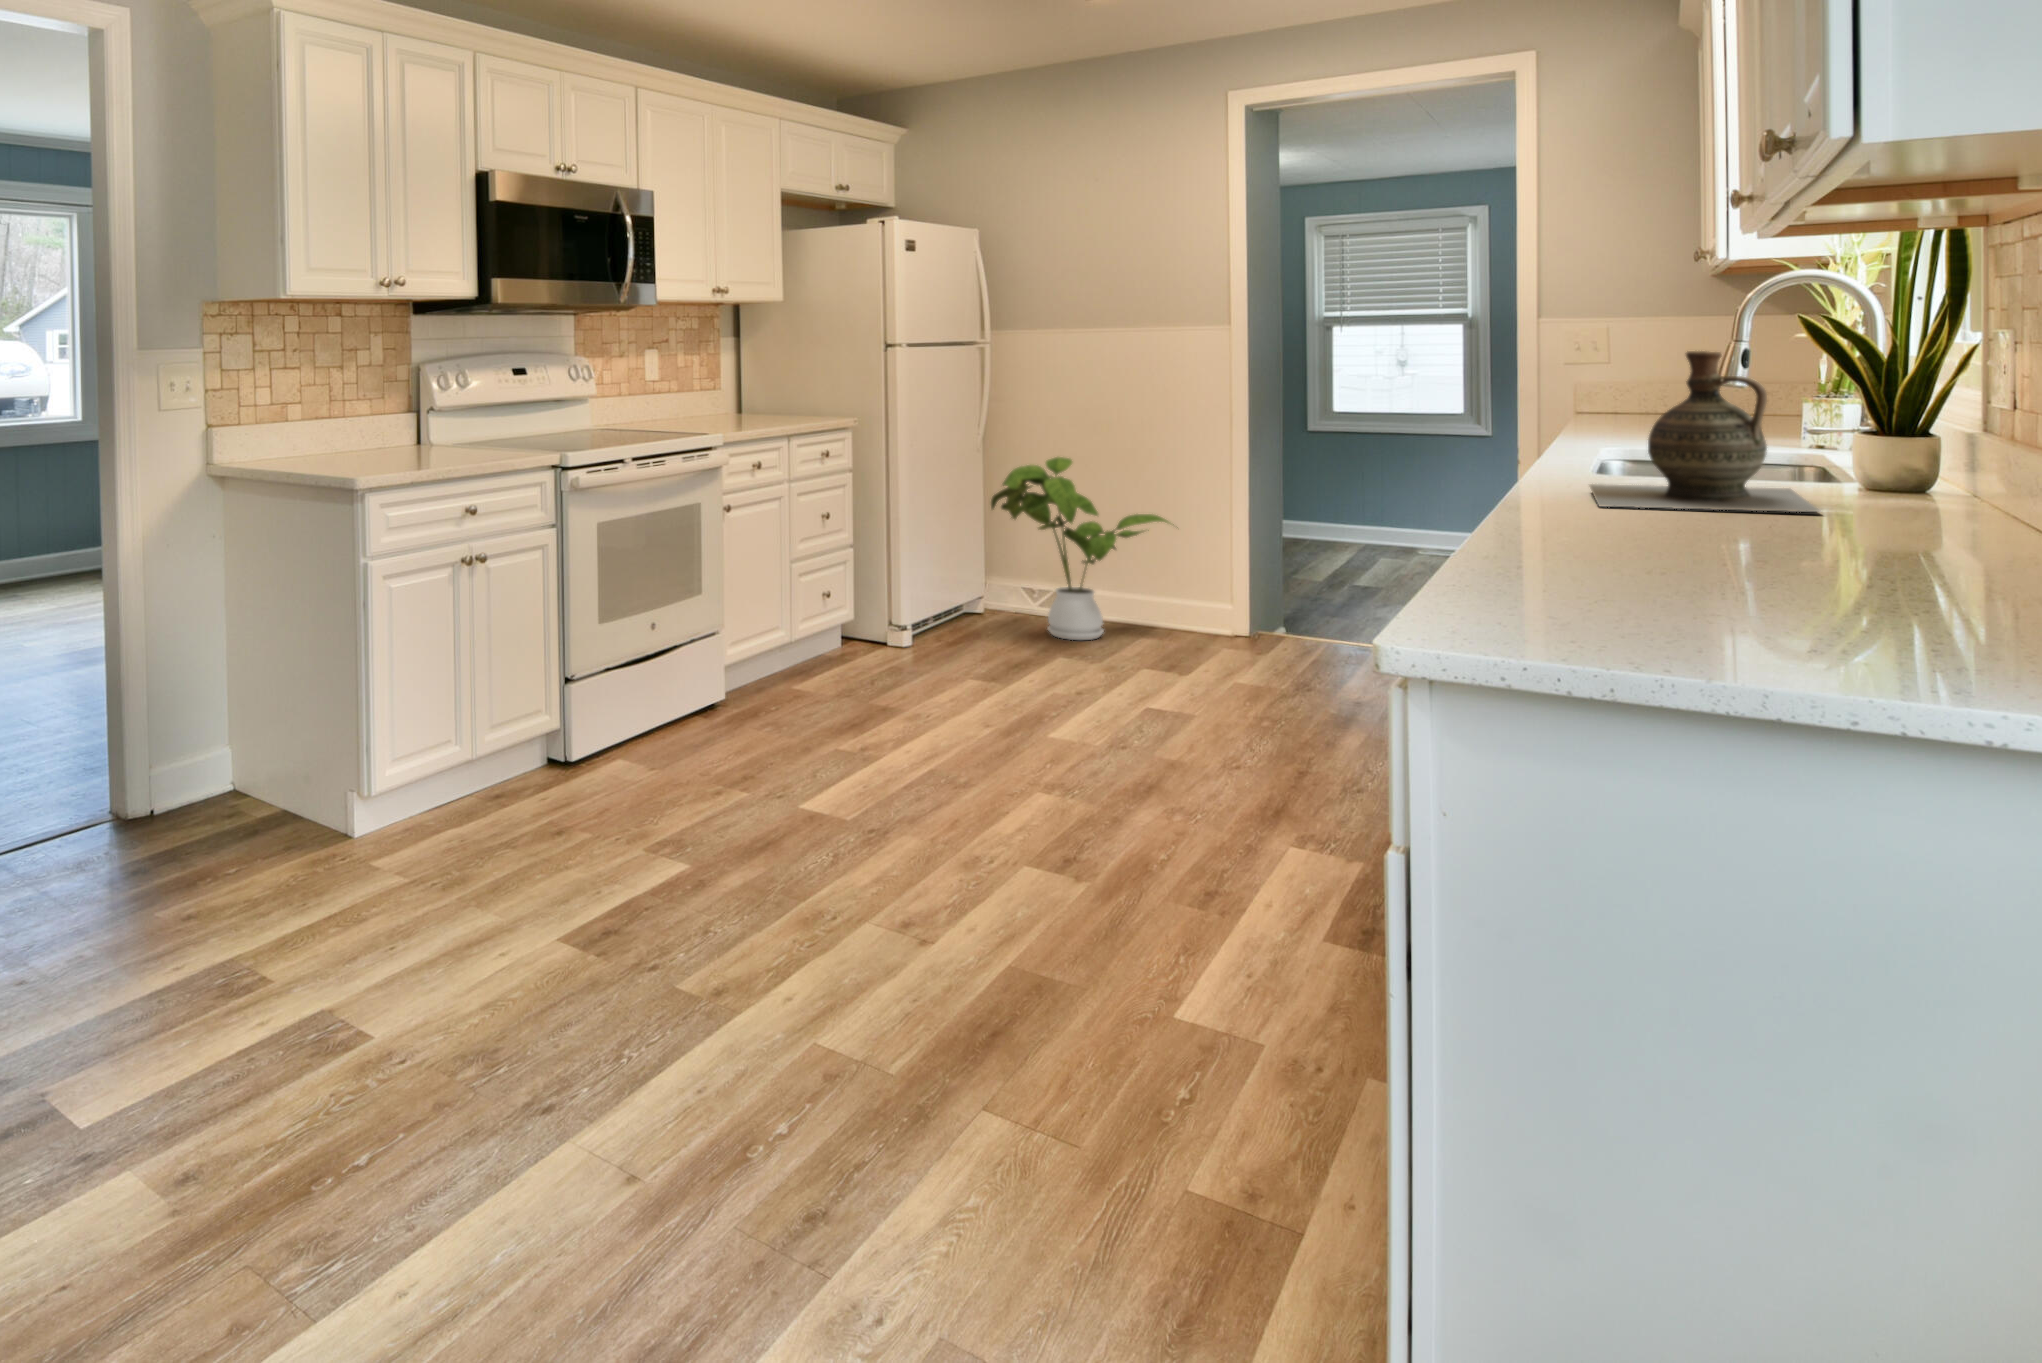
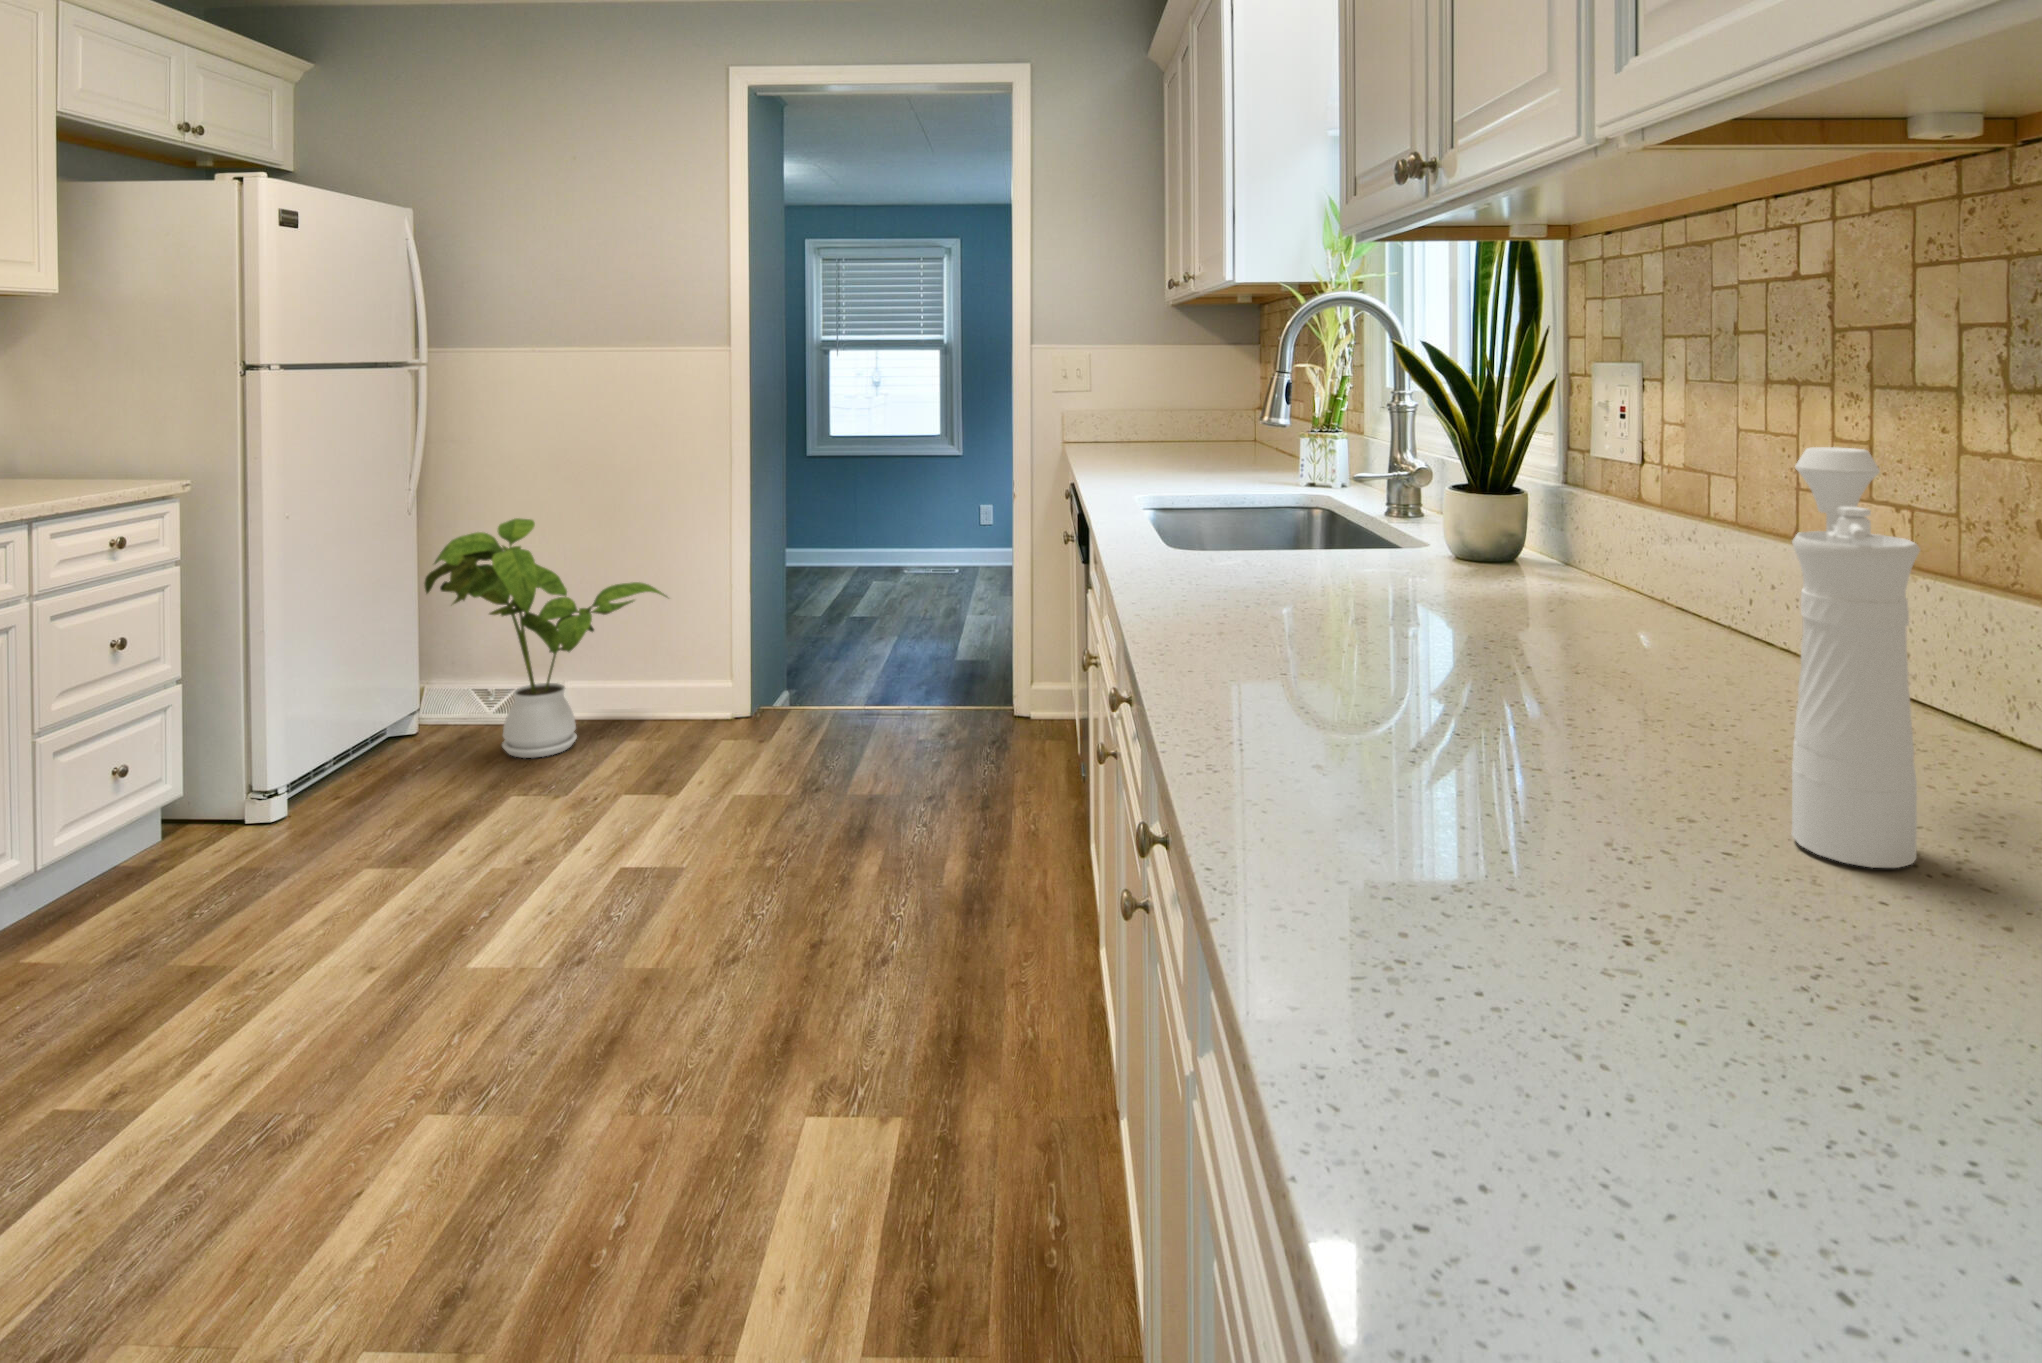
ceramic jug: present [1590,351,1819,512] -> none [1237,412,1592,692]
pepper mill: none [1804,359,1919,550] -> present [1792,447,1920,868]

